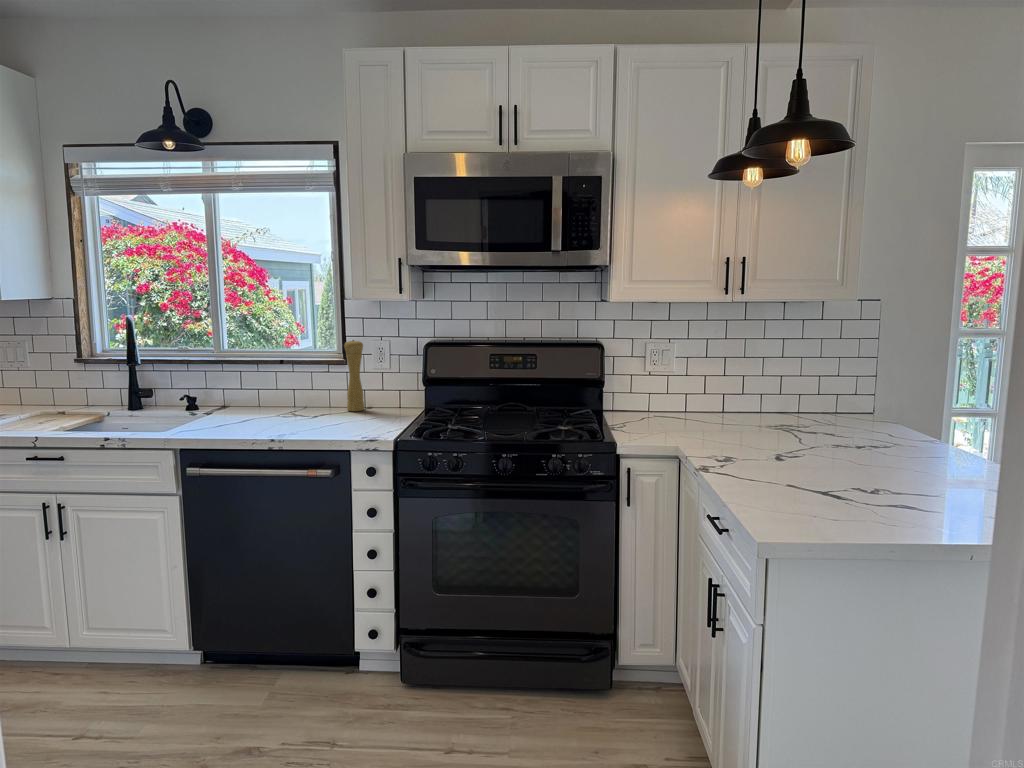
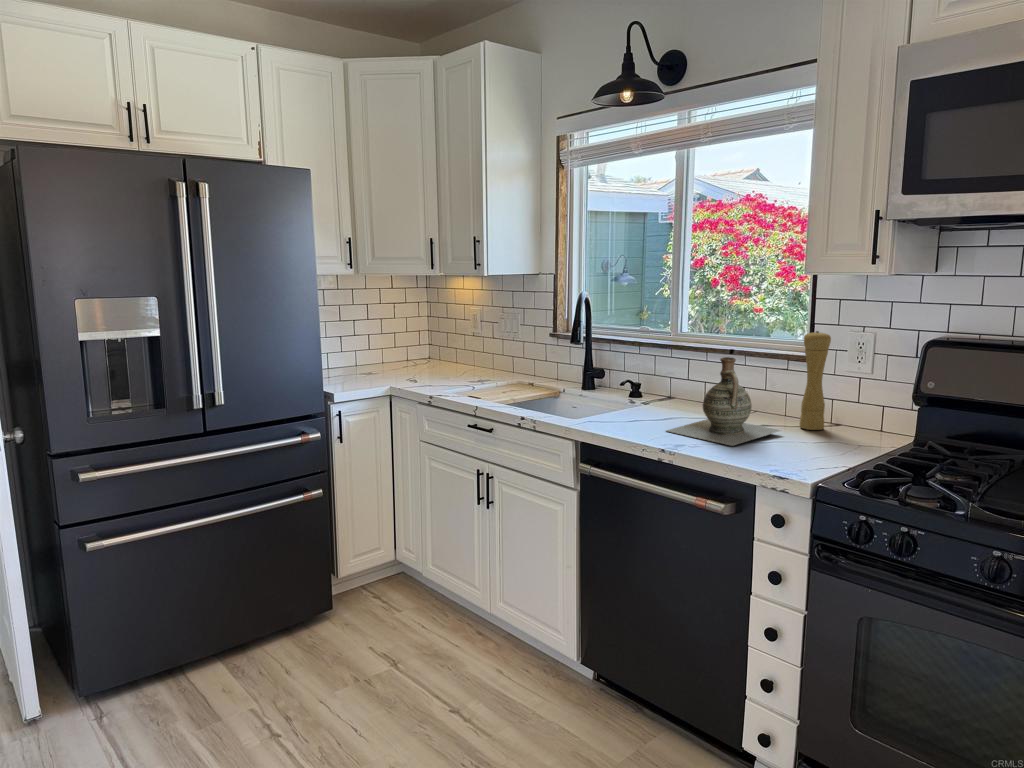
ceramic jug: none [257,364,343,428] -> present [667,357,781,446]

